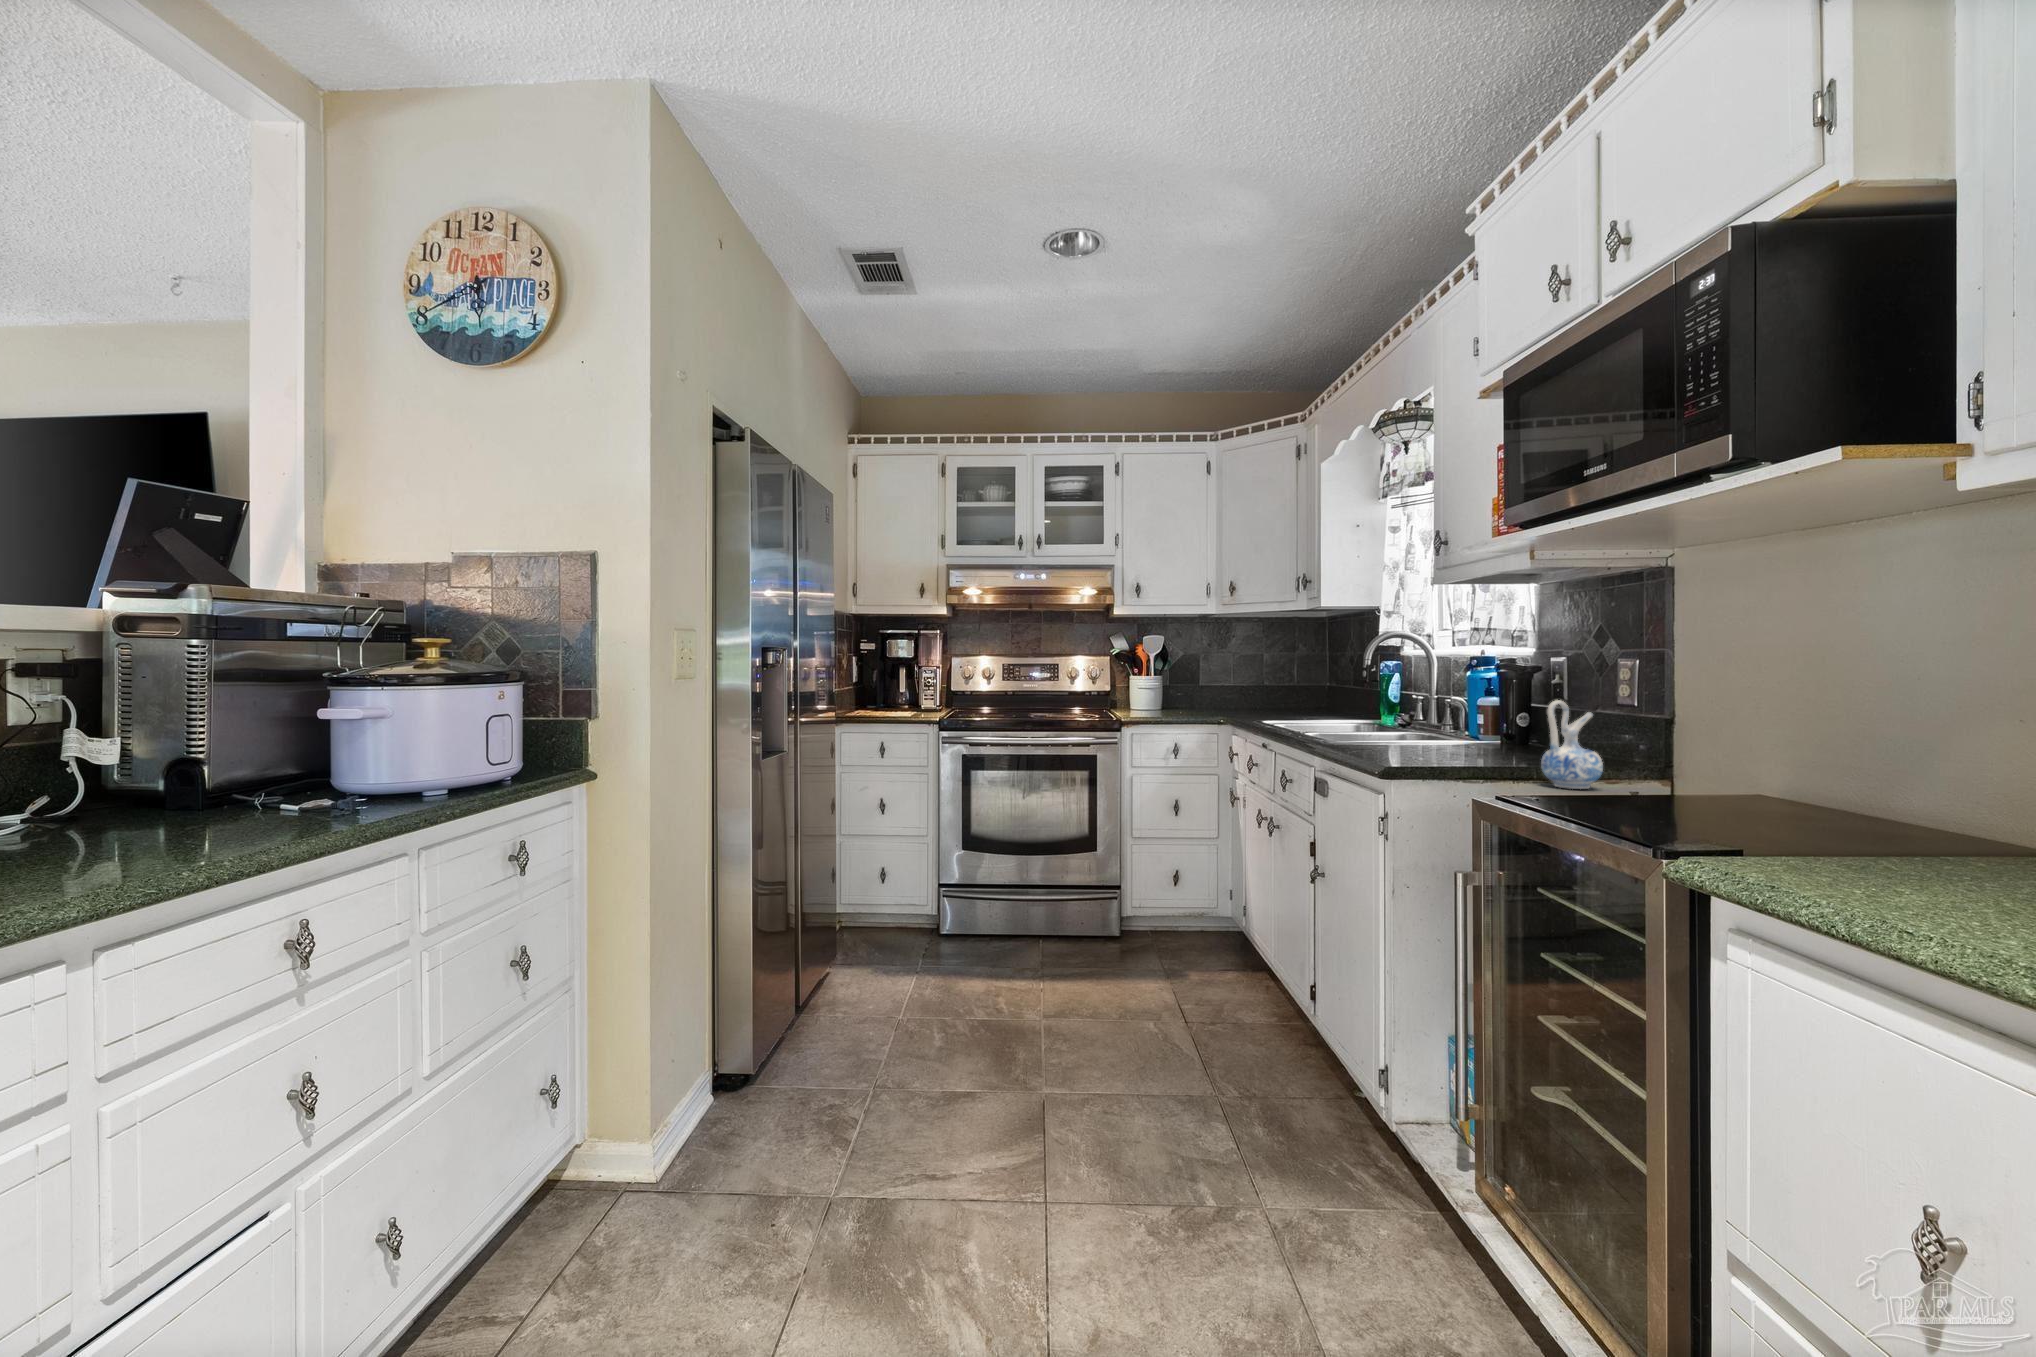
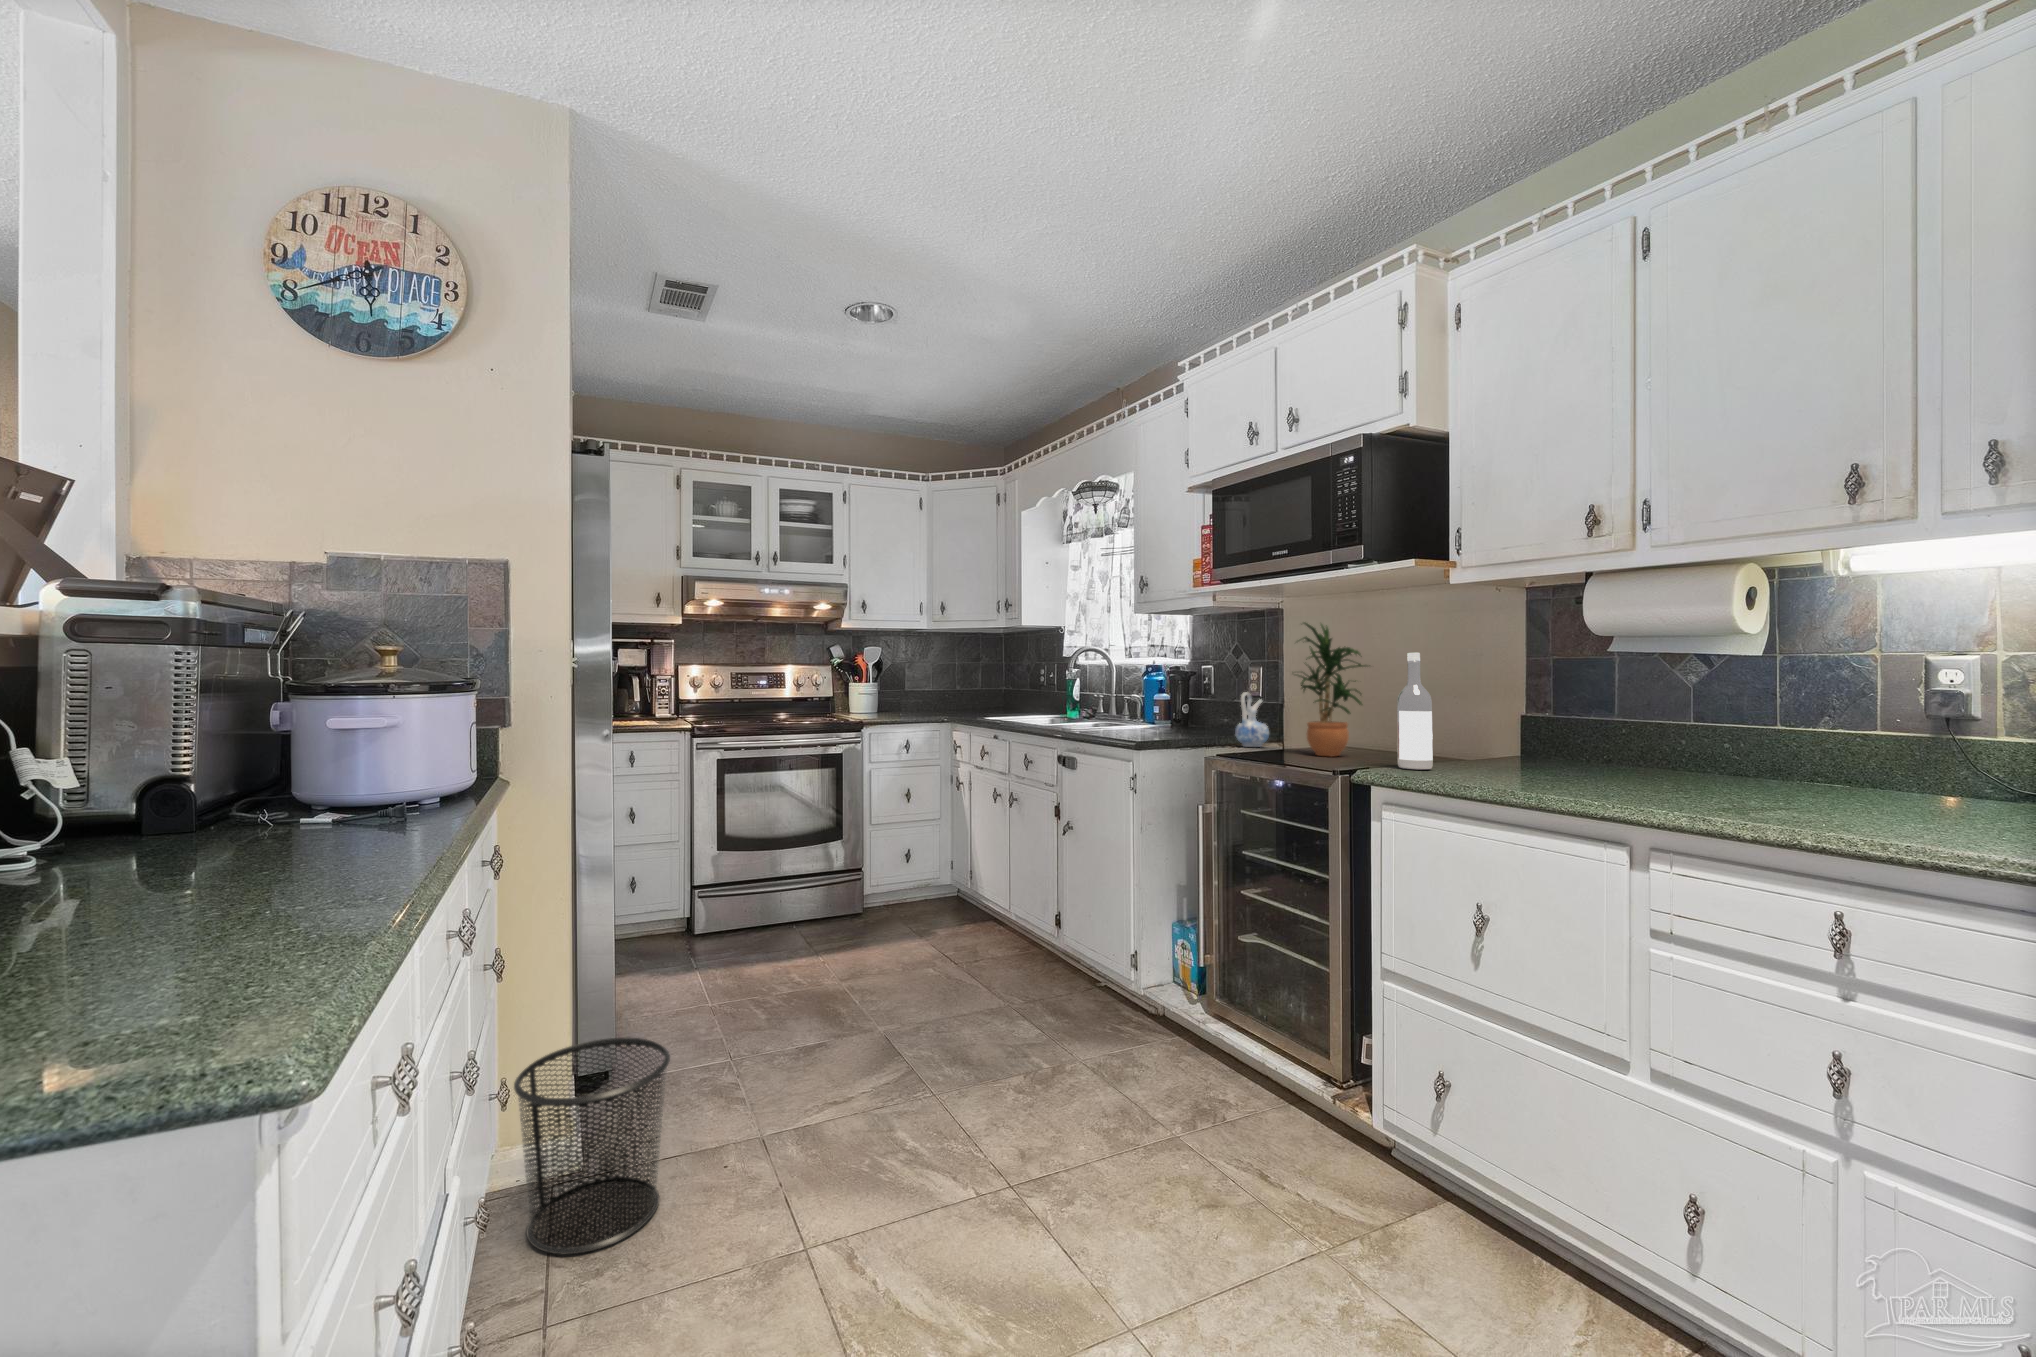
potted plant: none [1611,584,1789,818] -> present [1299,622,1370,756]
wine bottle: none [1796,635,1880,865] -> present [1397,653,1433,770]
waste bin: none [533,1061,698,1297] -> present [514,1038,670,1254]

